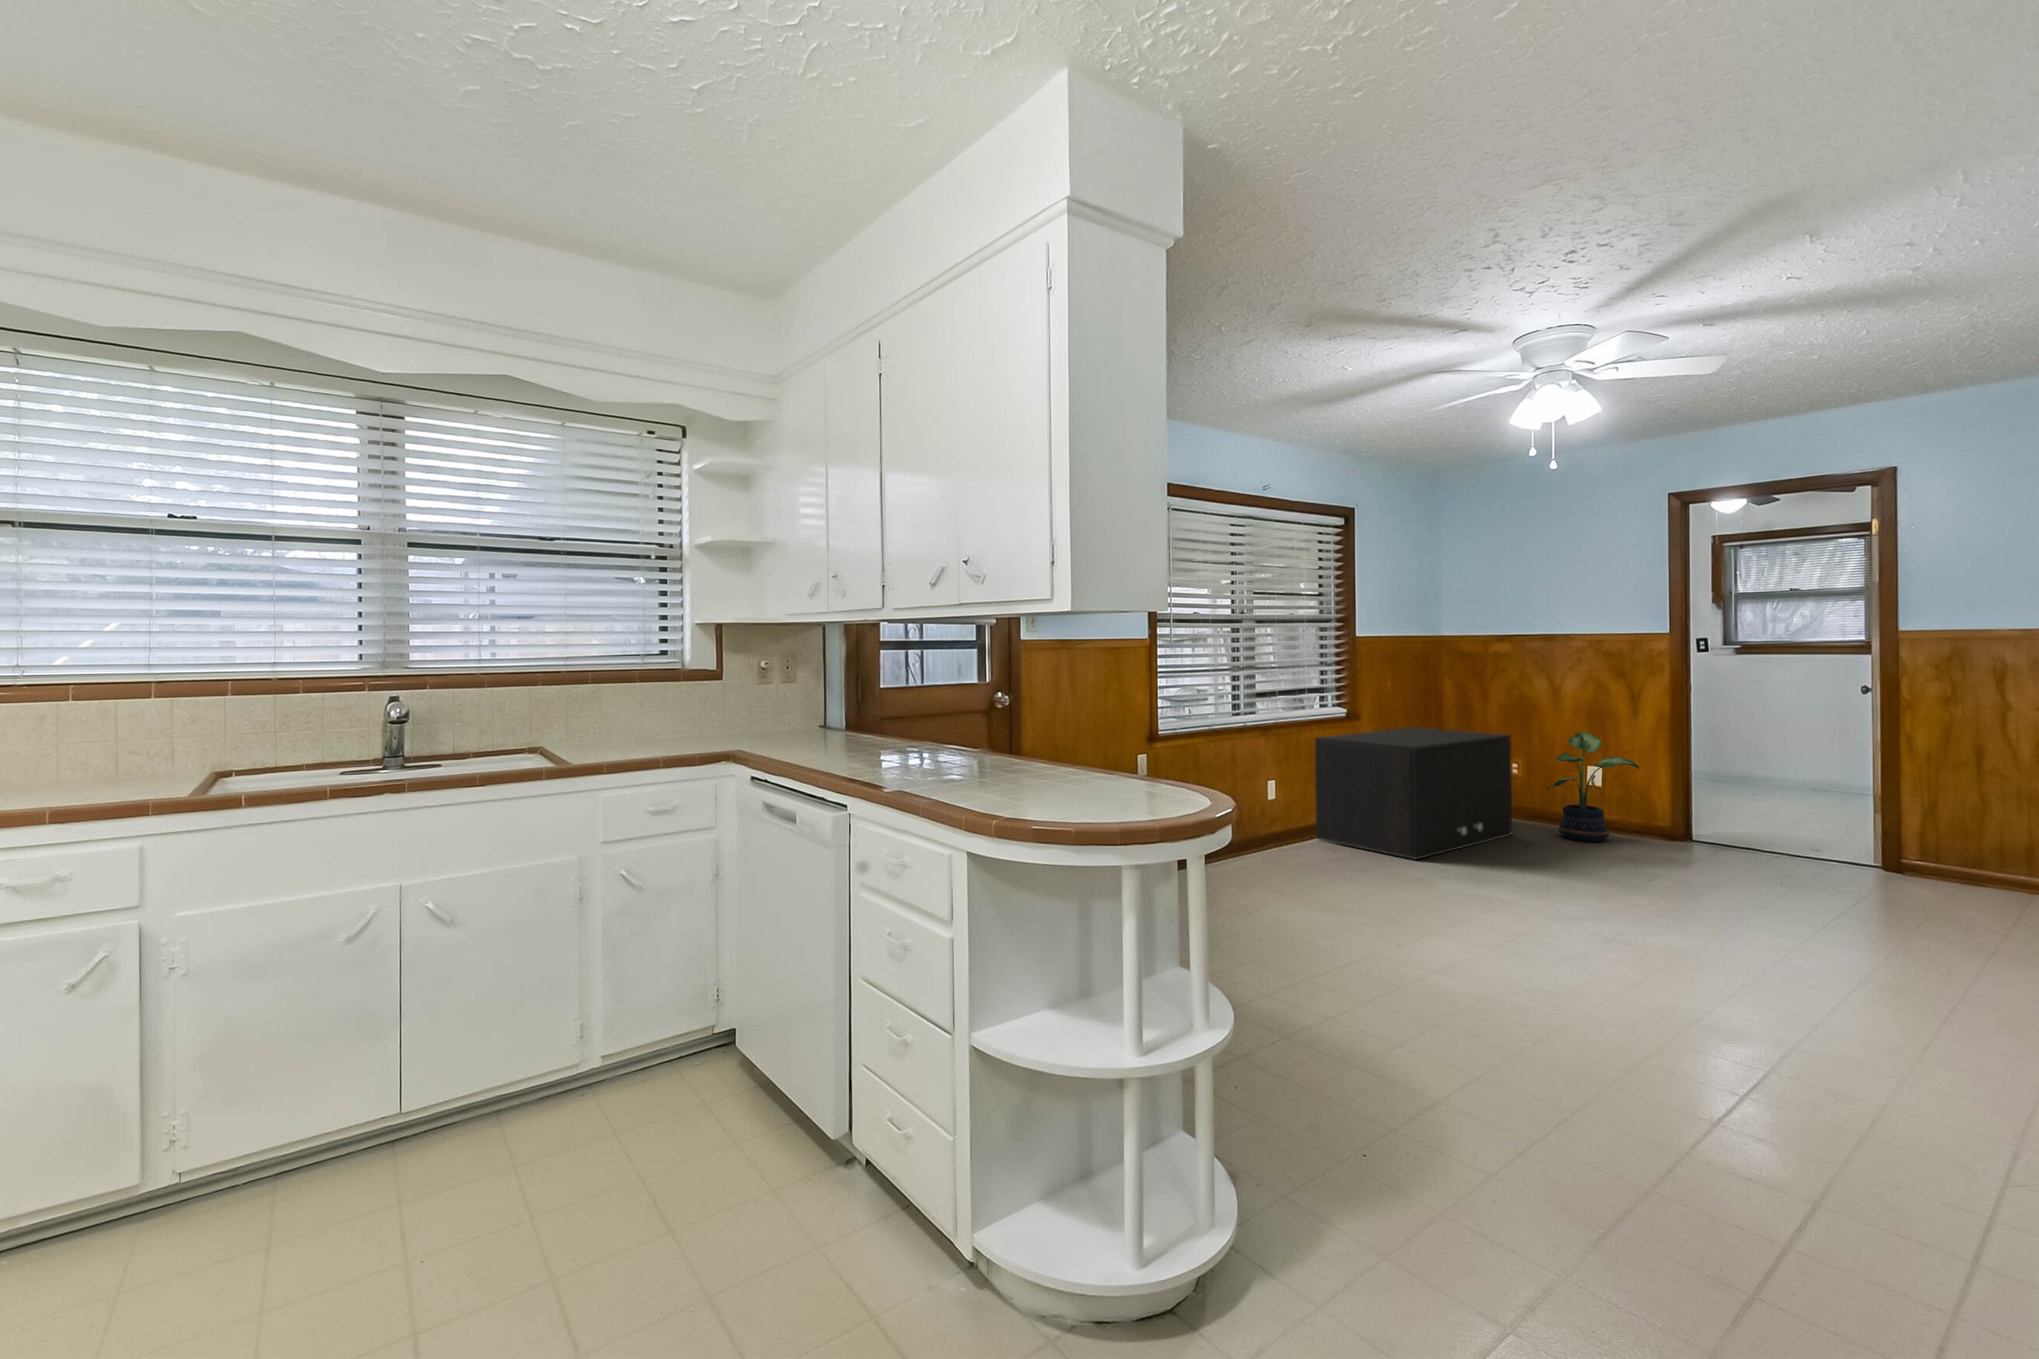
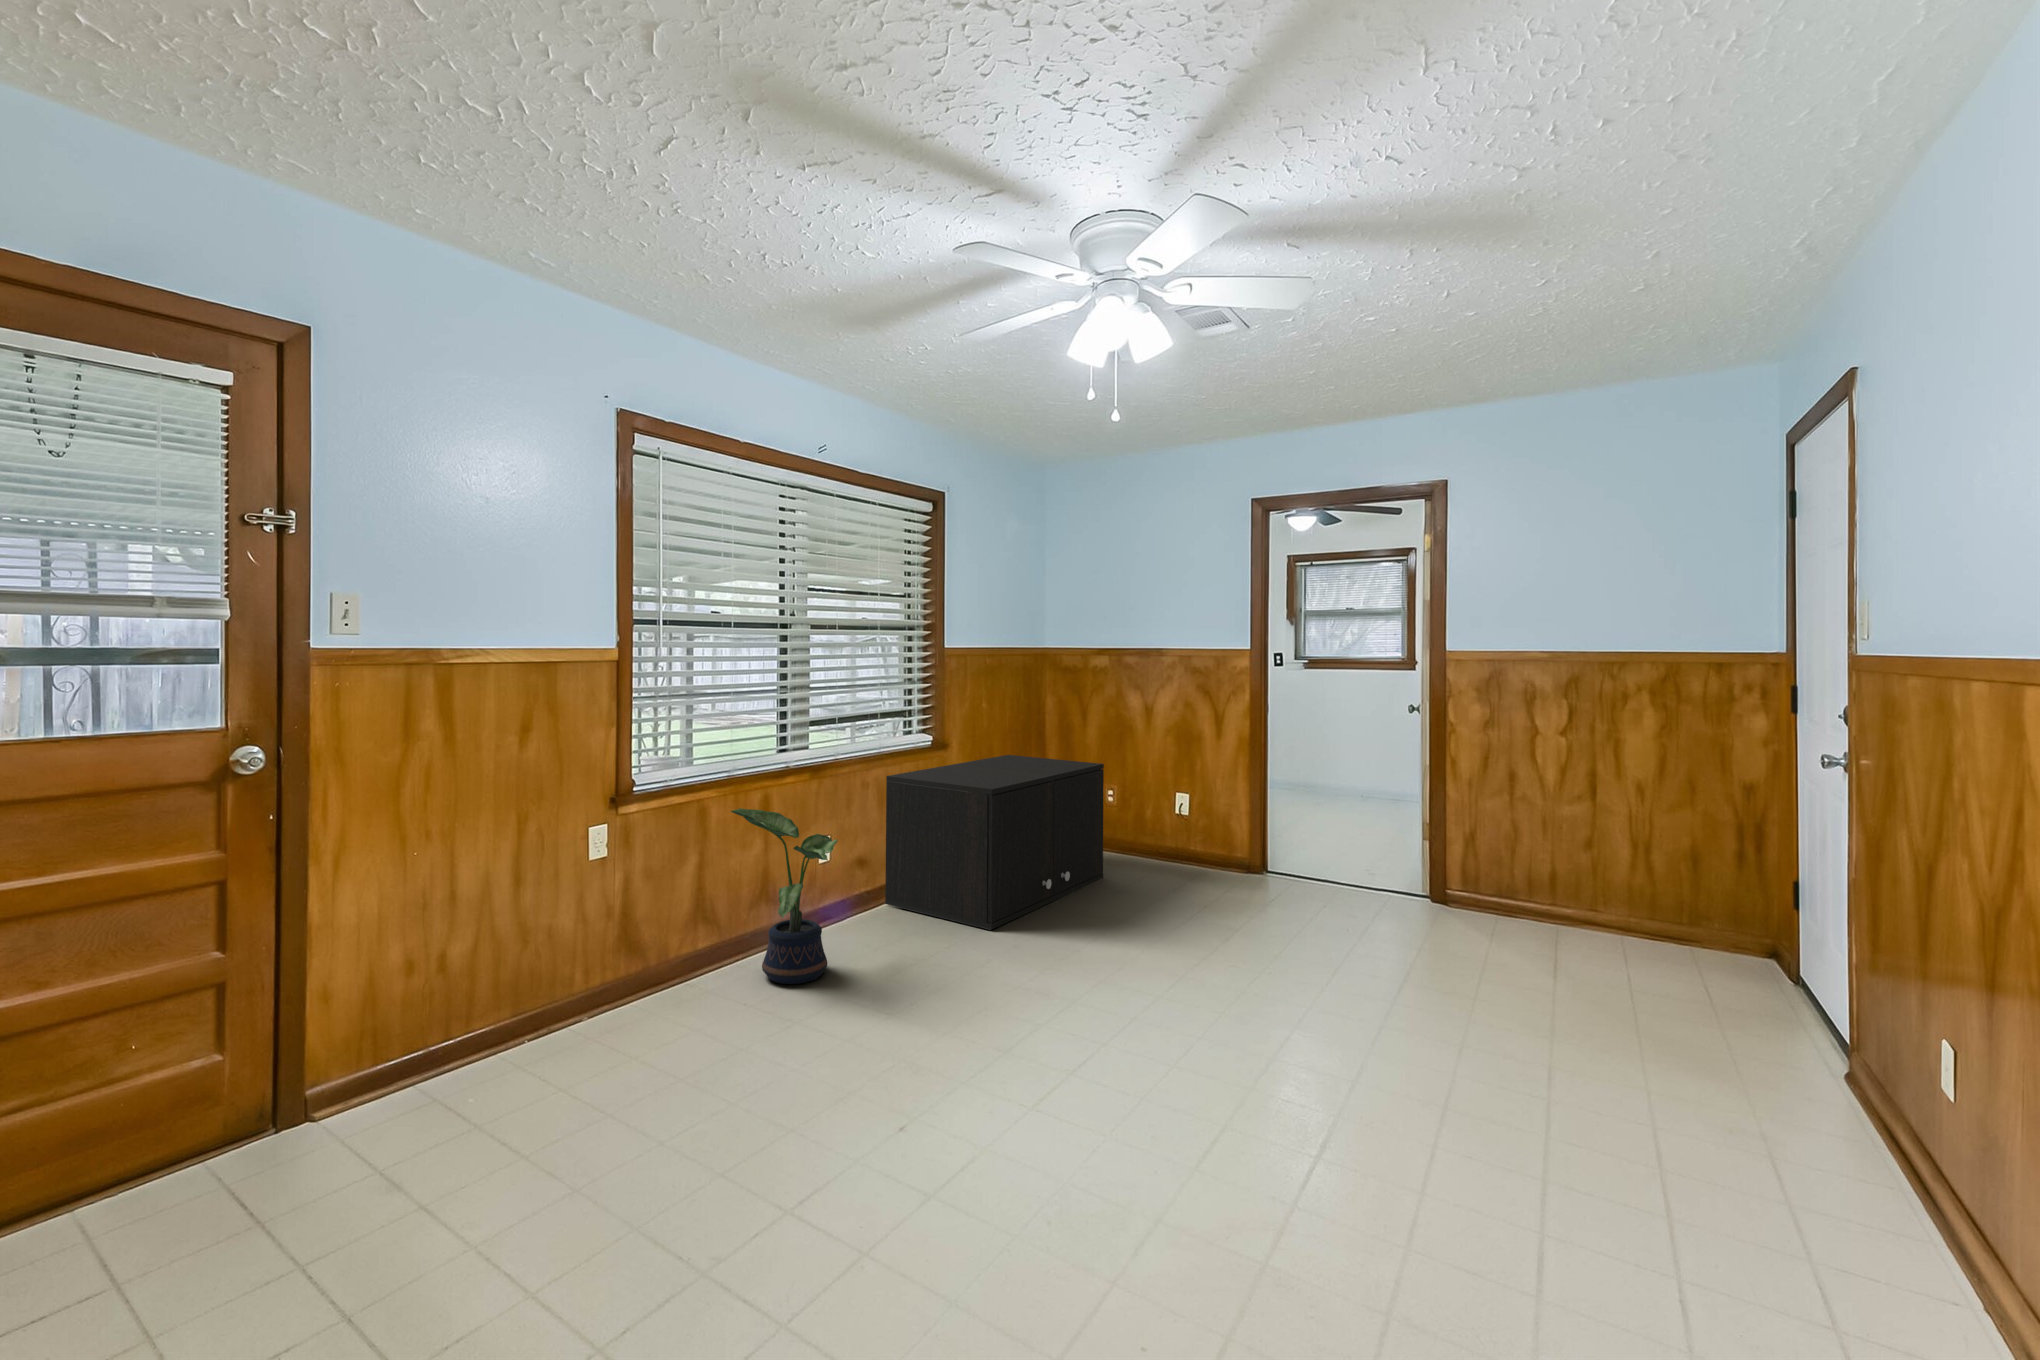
potted plant: present [1546,732,1639,842] -> present [731,808,838,984]

